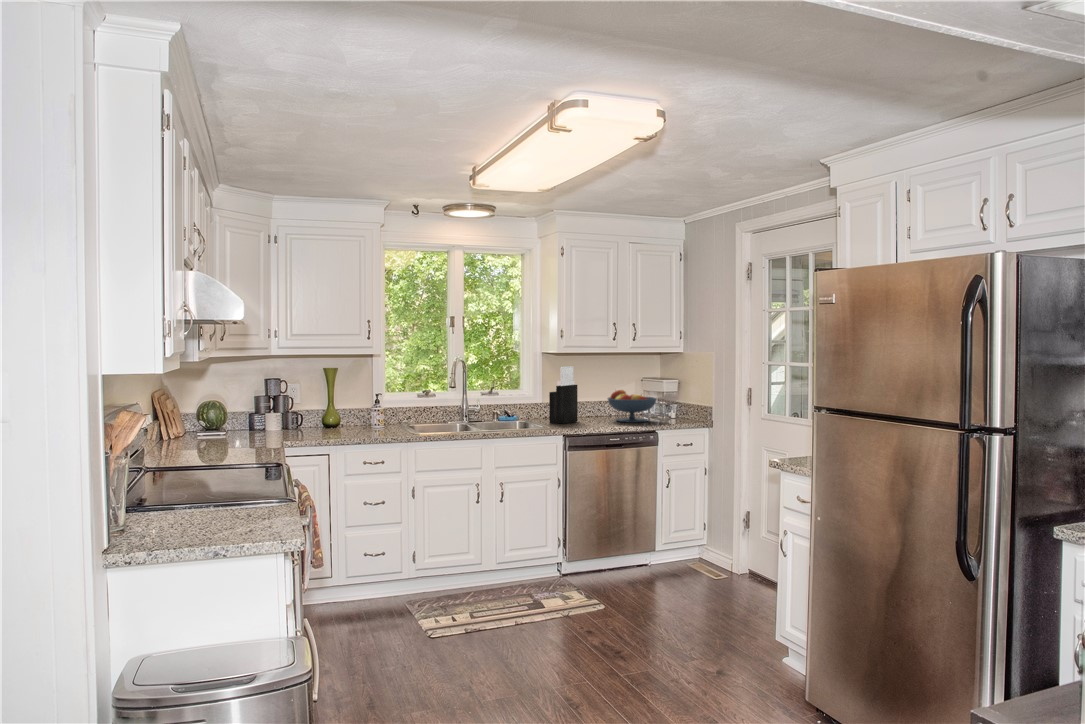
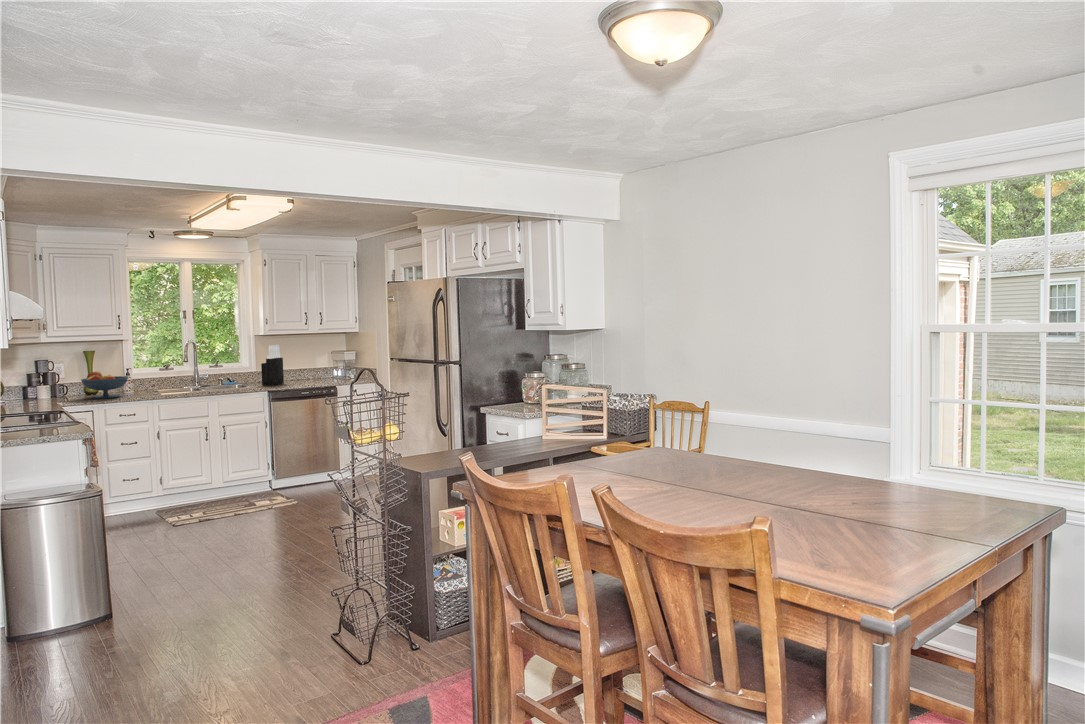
fruit bowl: present [607,390,657,422] -> present [81,372,128,399]

